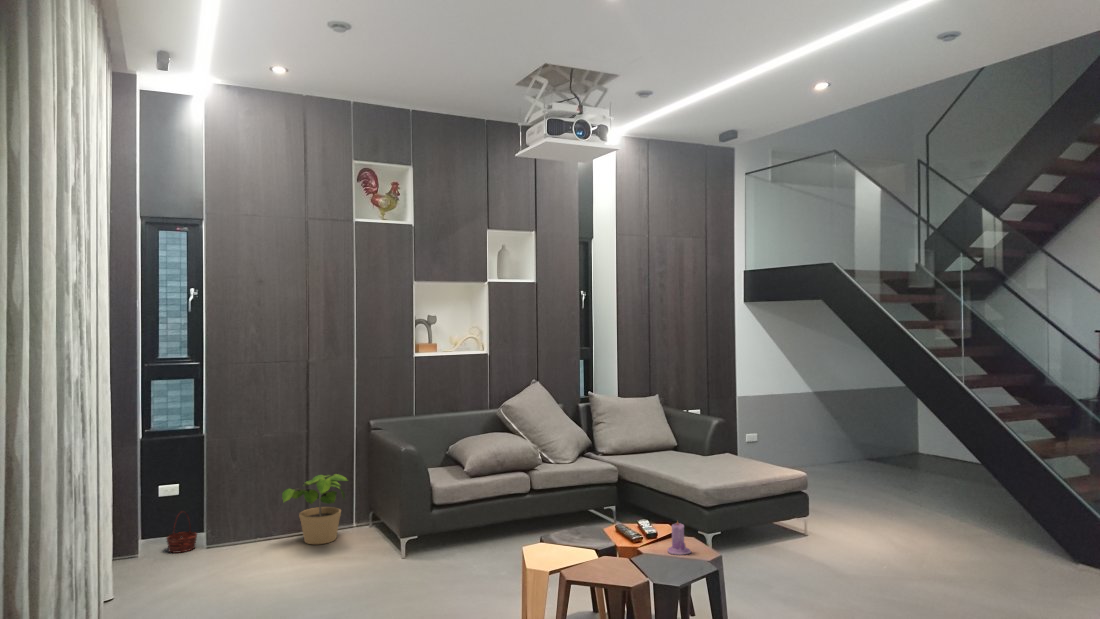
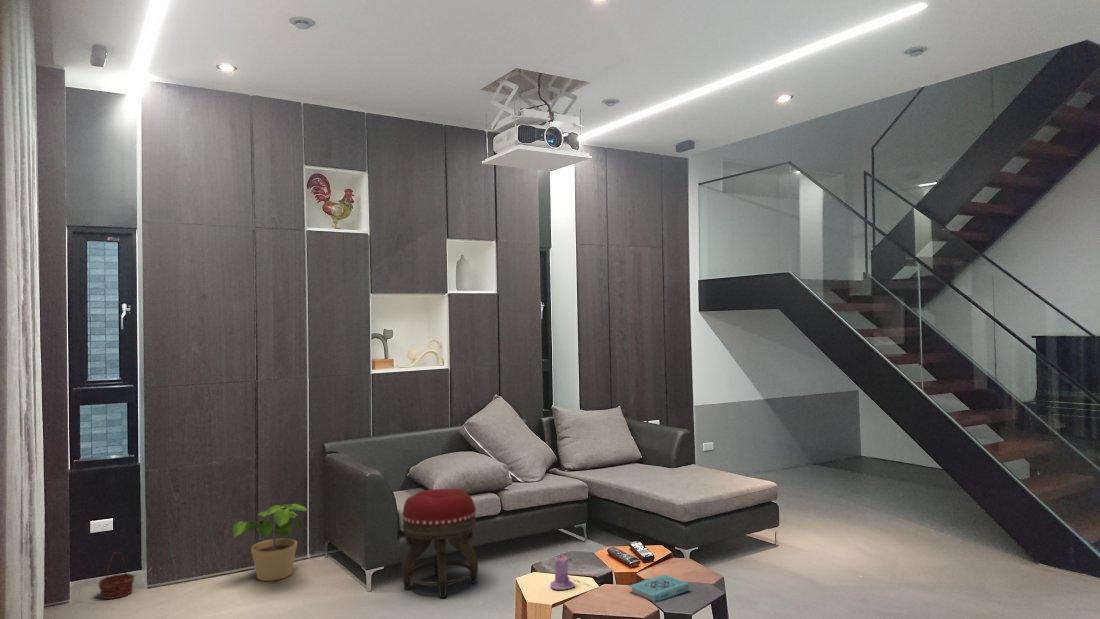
footstool: none [432,466,503,567] -> present [402,489,478,598]
candle: present [667,522,691,555] -> present [550,555,575,590]
book: none [623,549,682,574] -> present [629,575,689,602]

